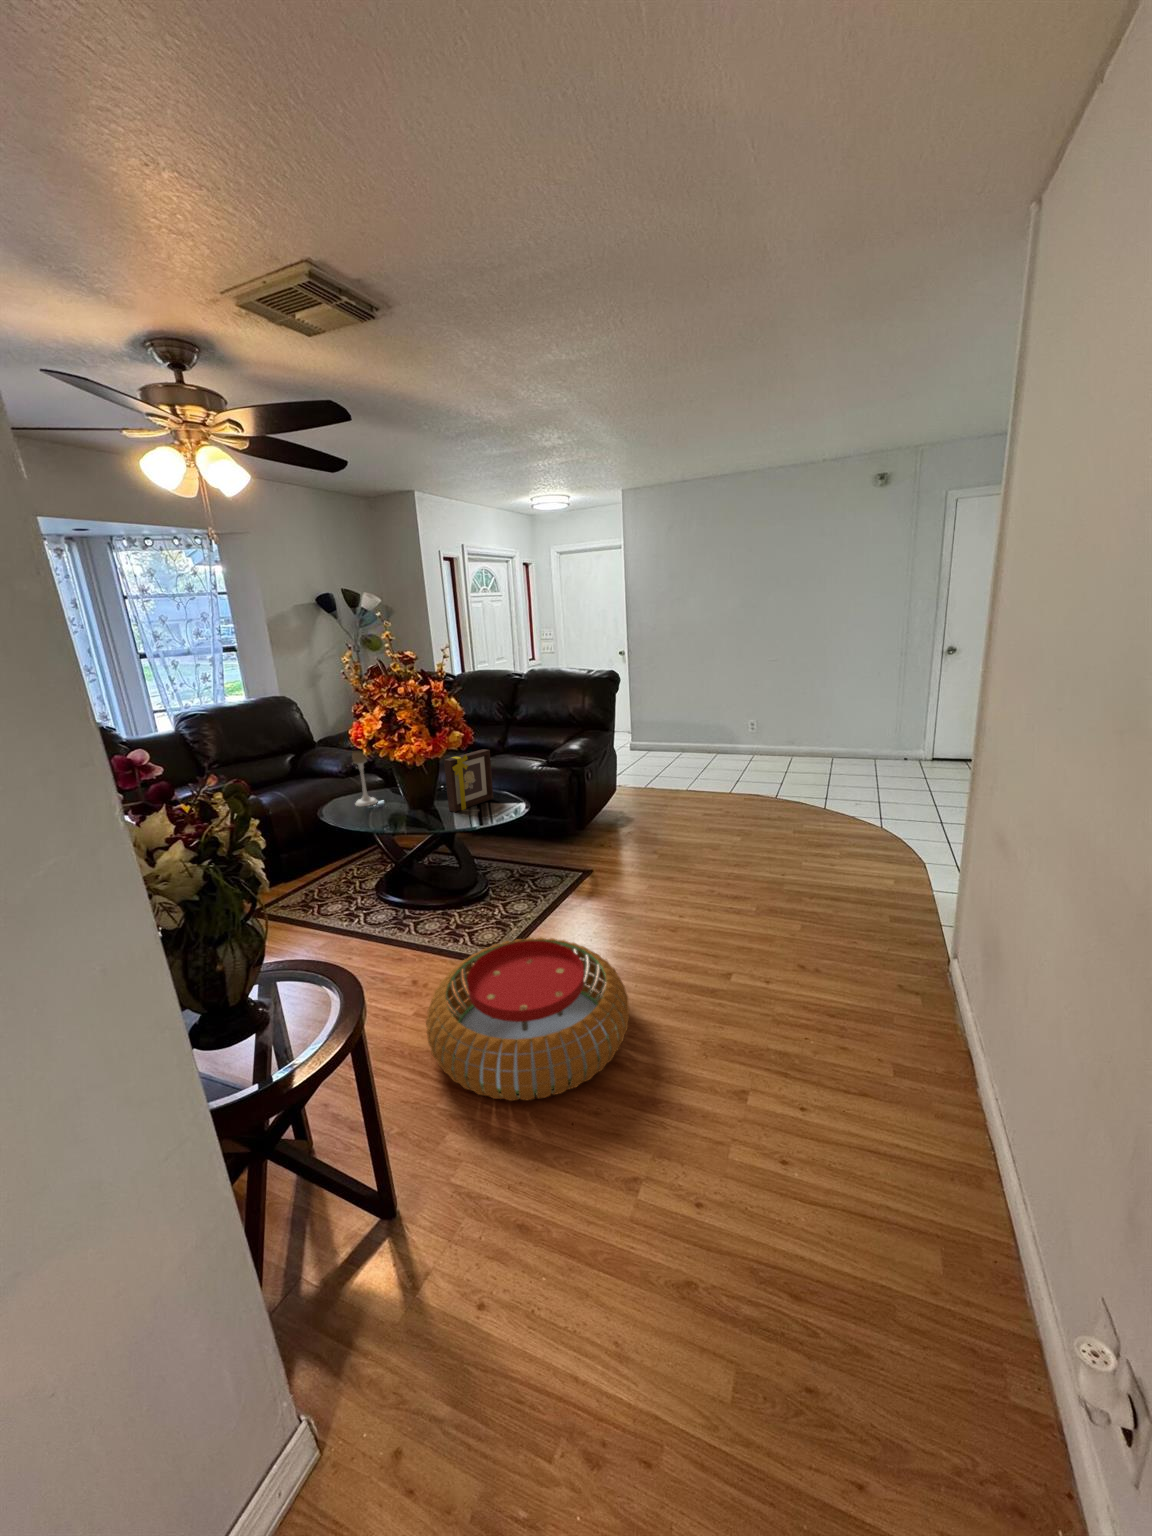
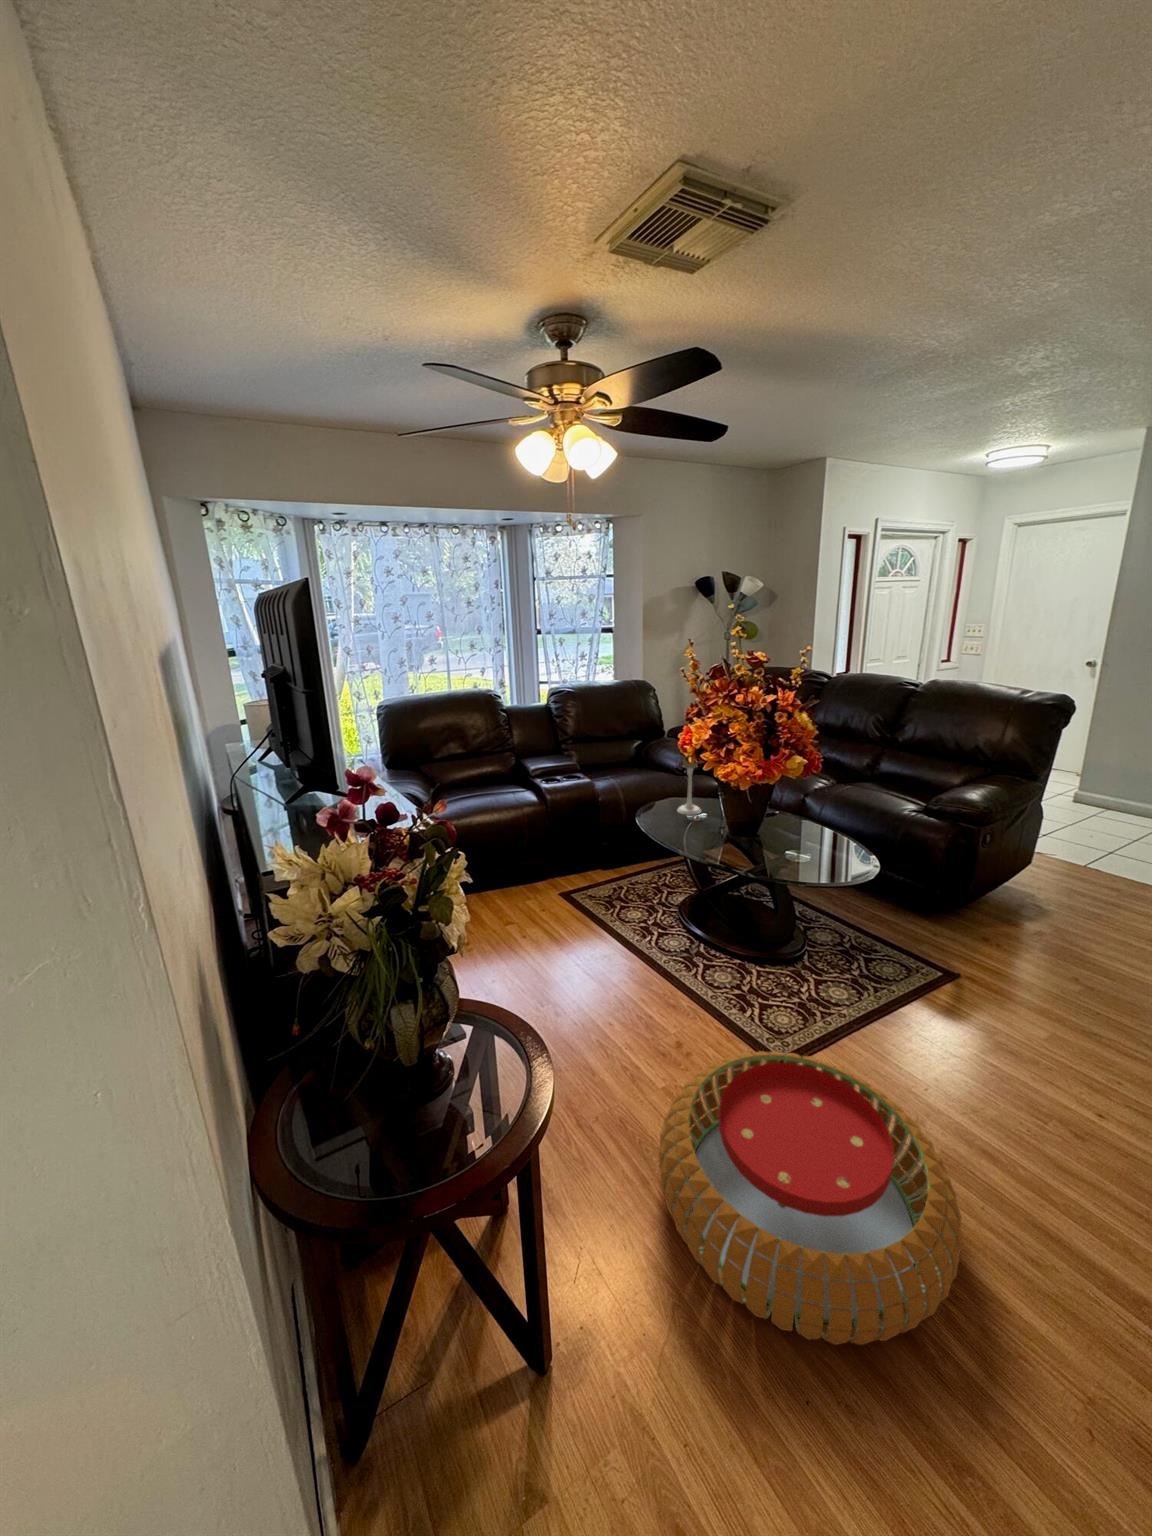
picture frame: present [444,749,493,812] -> none [774,779,842,849]

